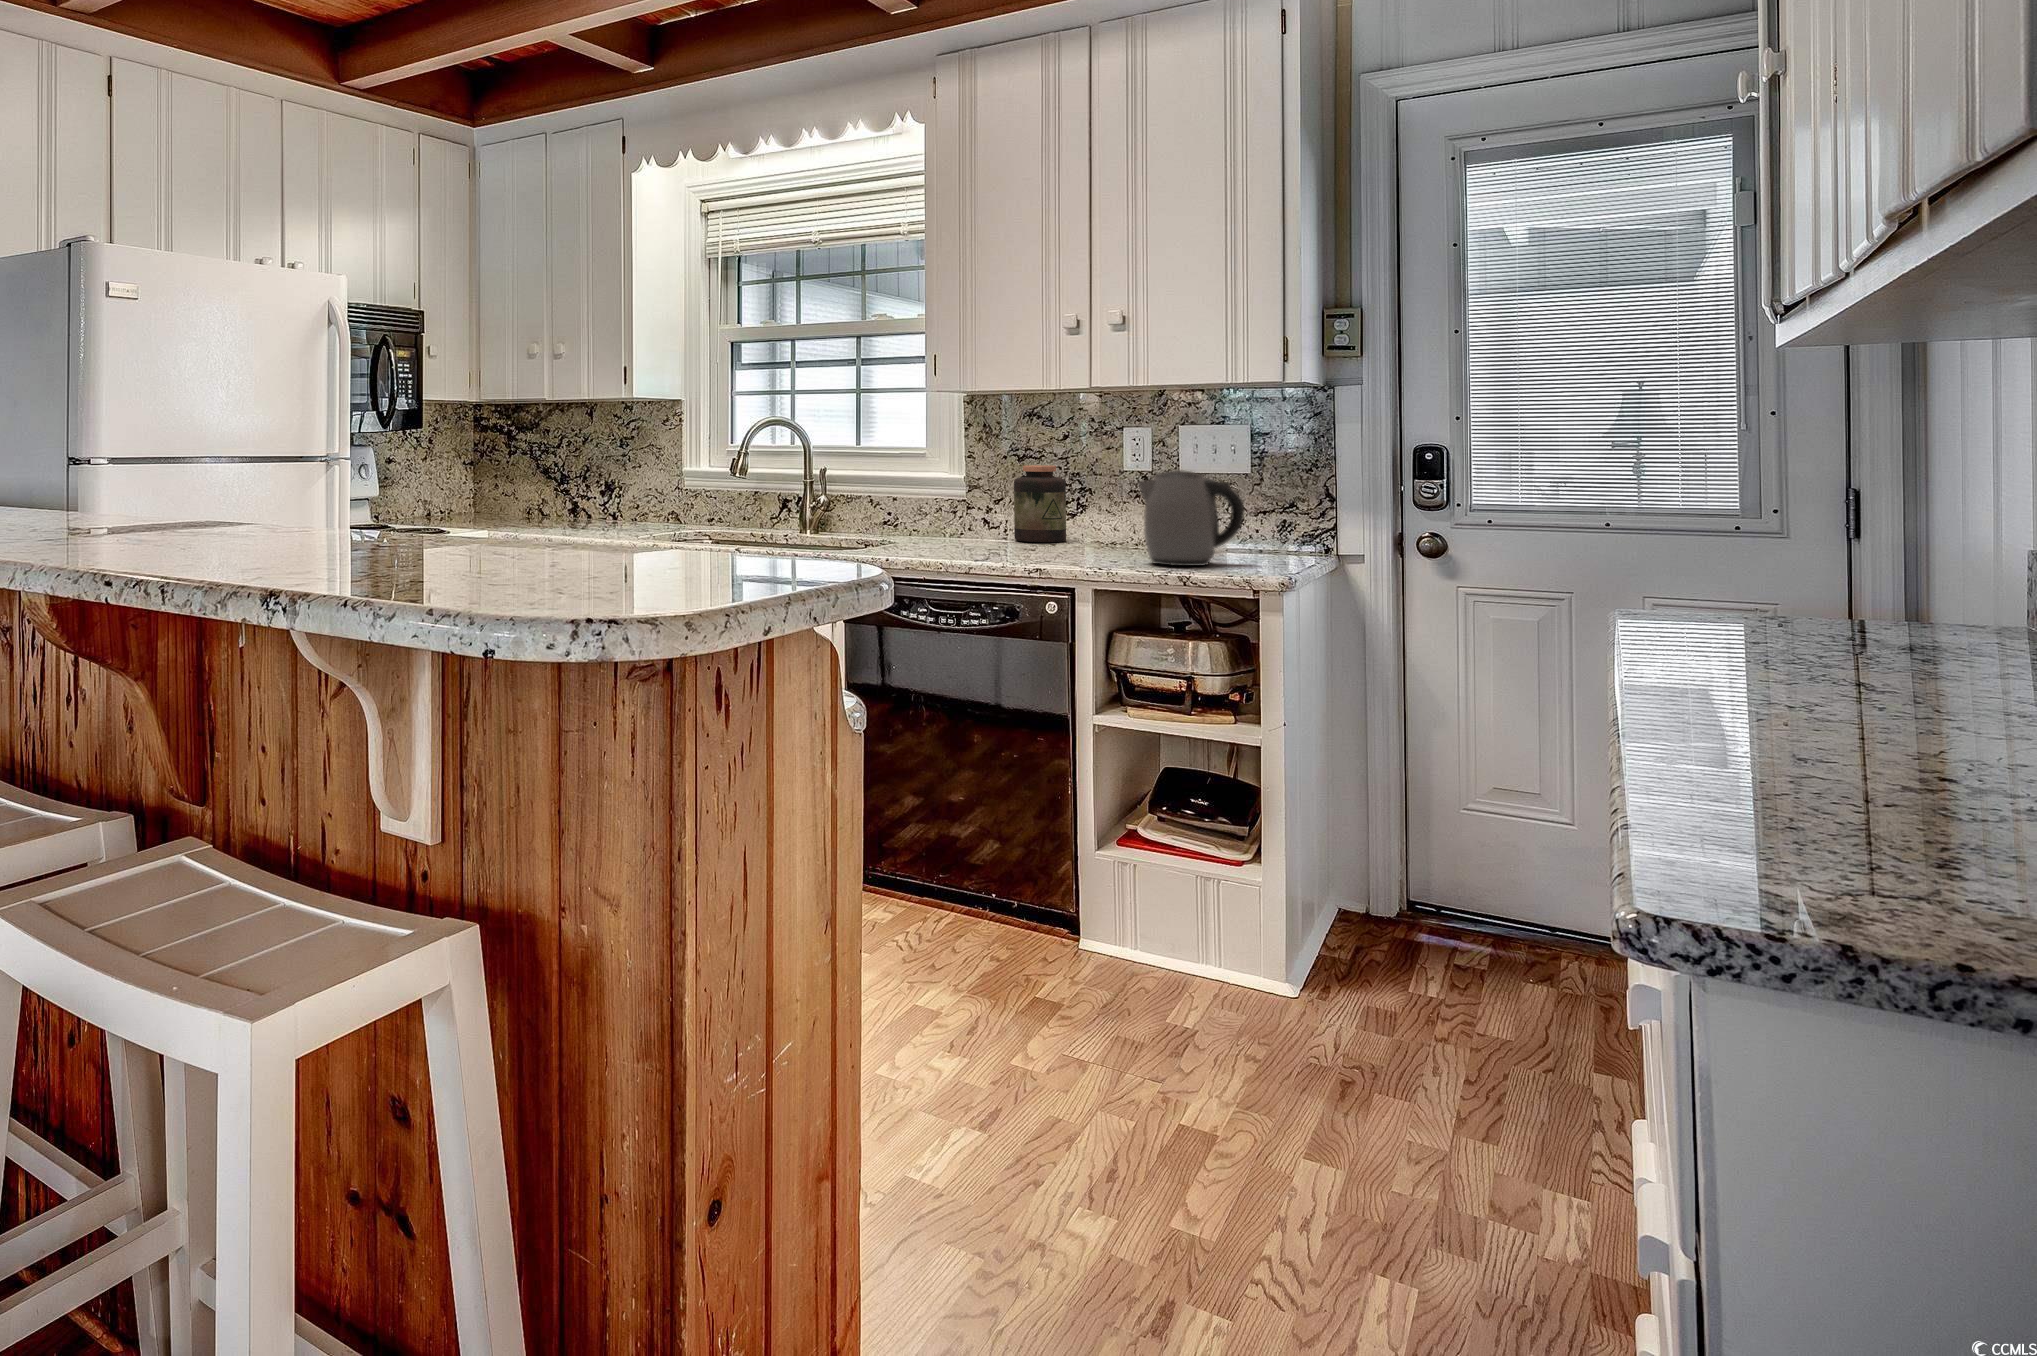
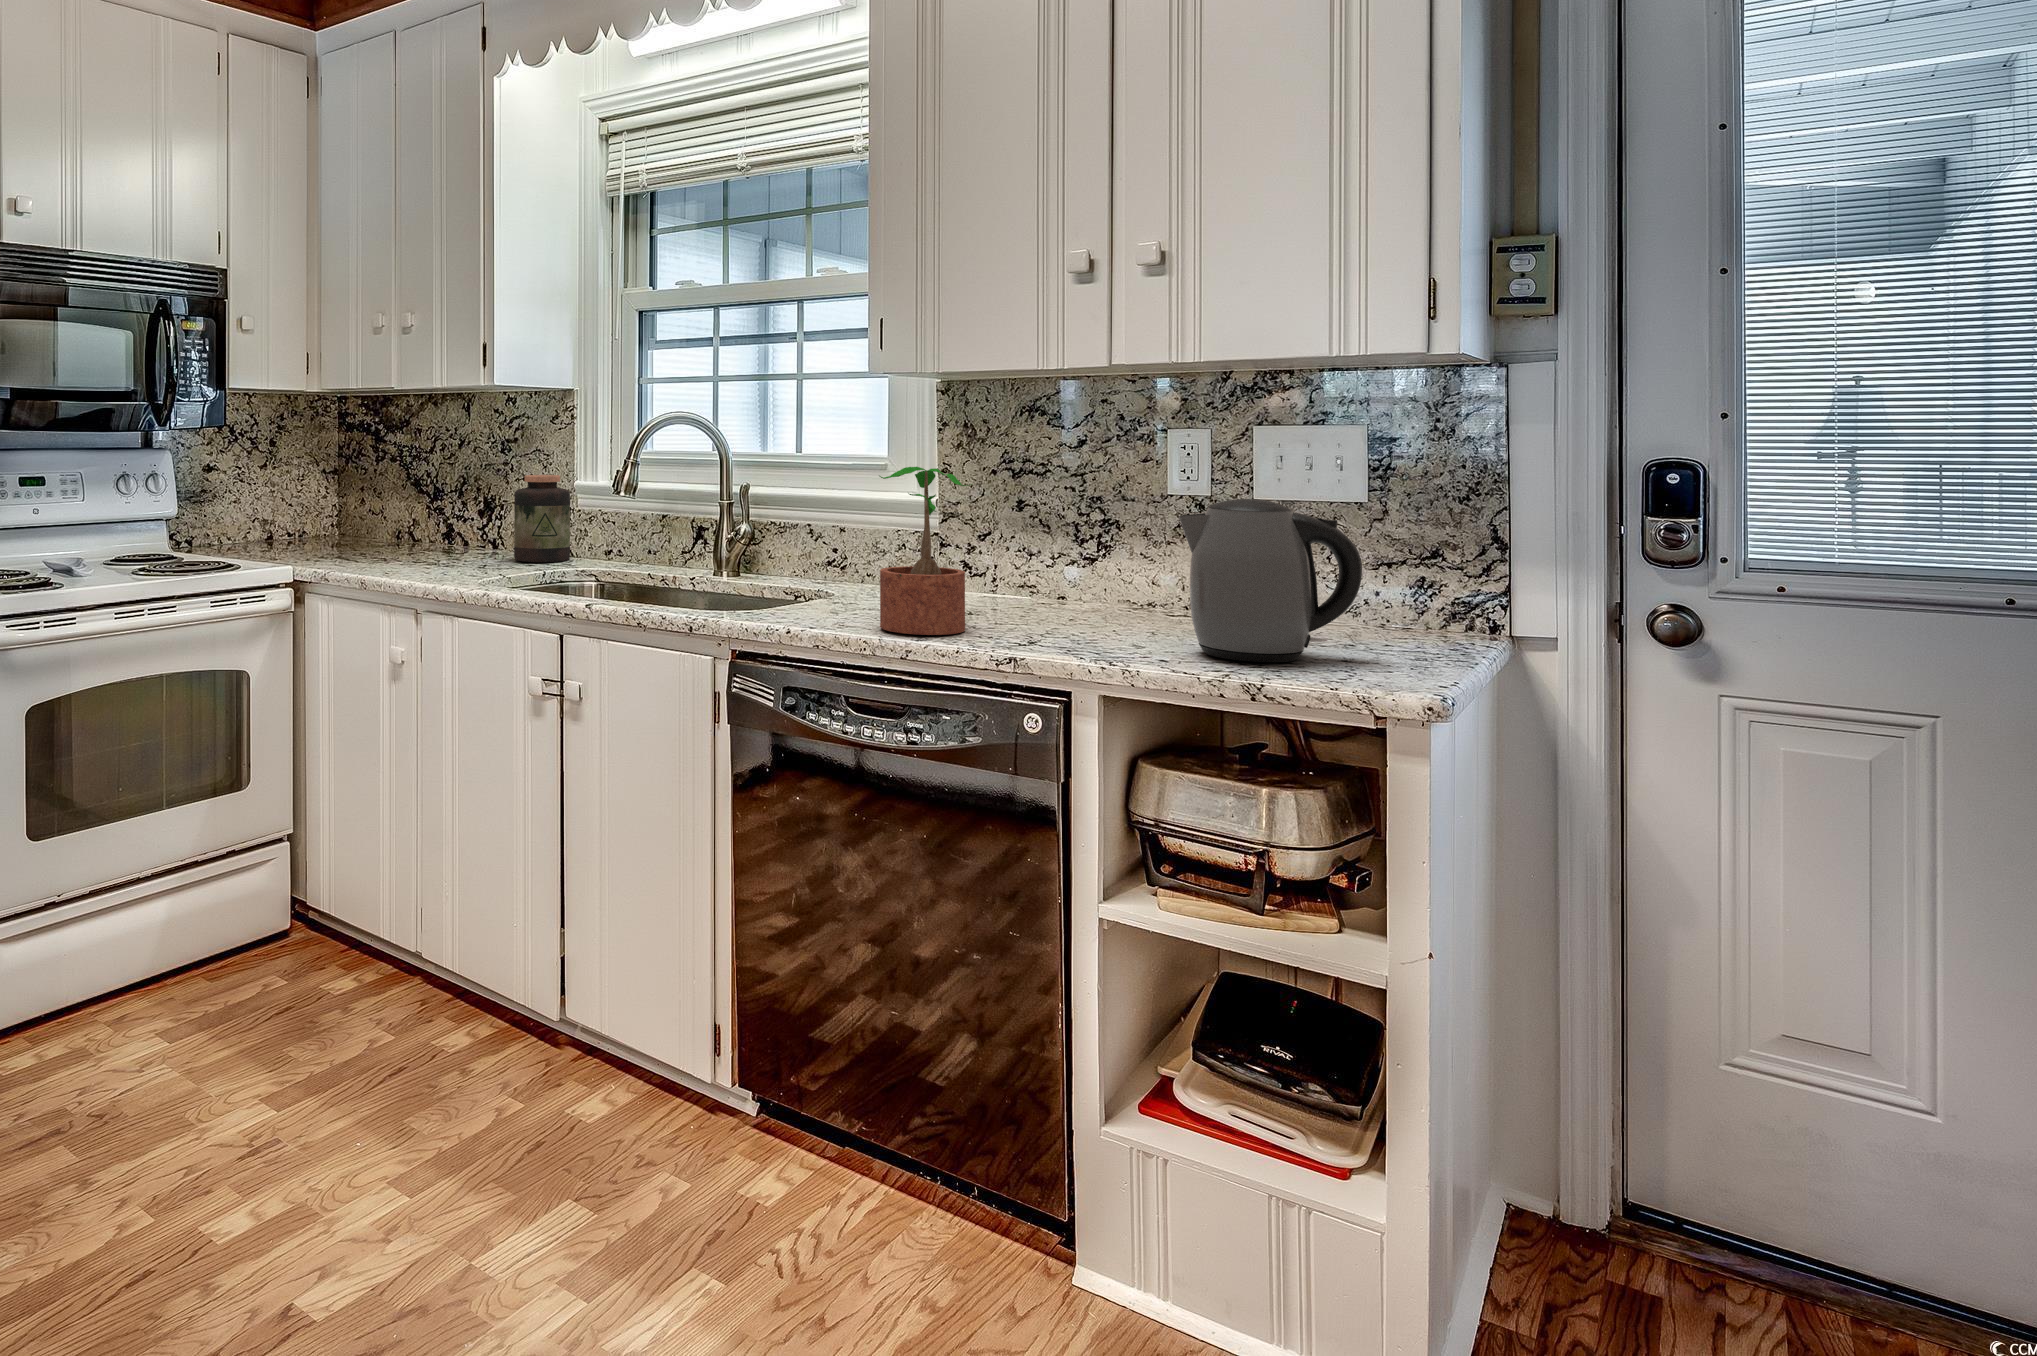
potted plant: none [945,454,1007,559] -> present [880,467,972,635]
jar: present [1014,465,1066,542] -> present [514,475,570,562]

